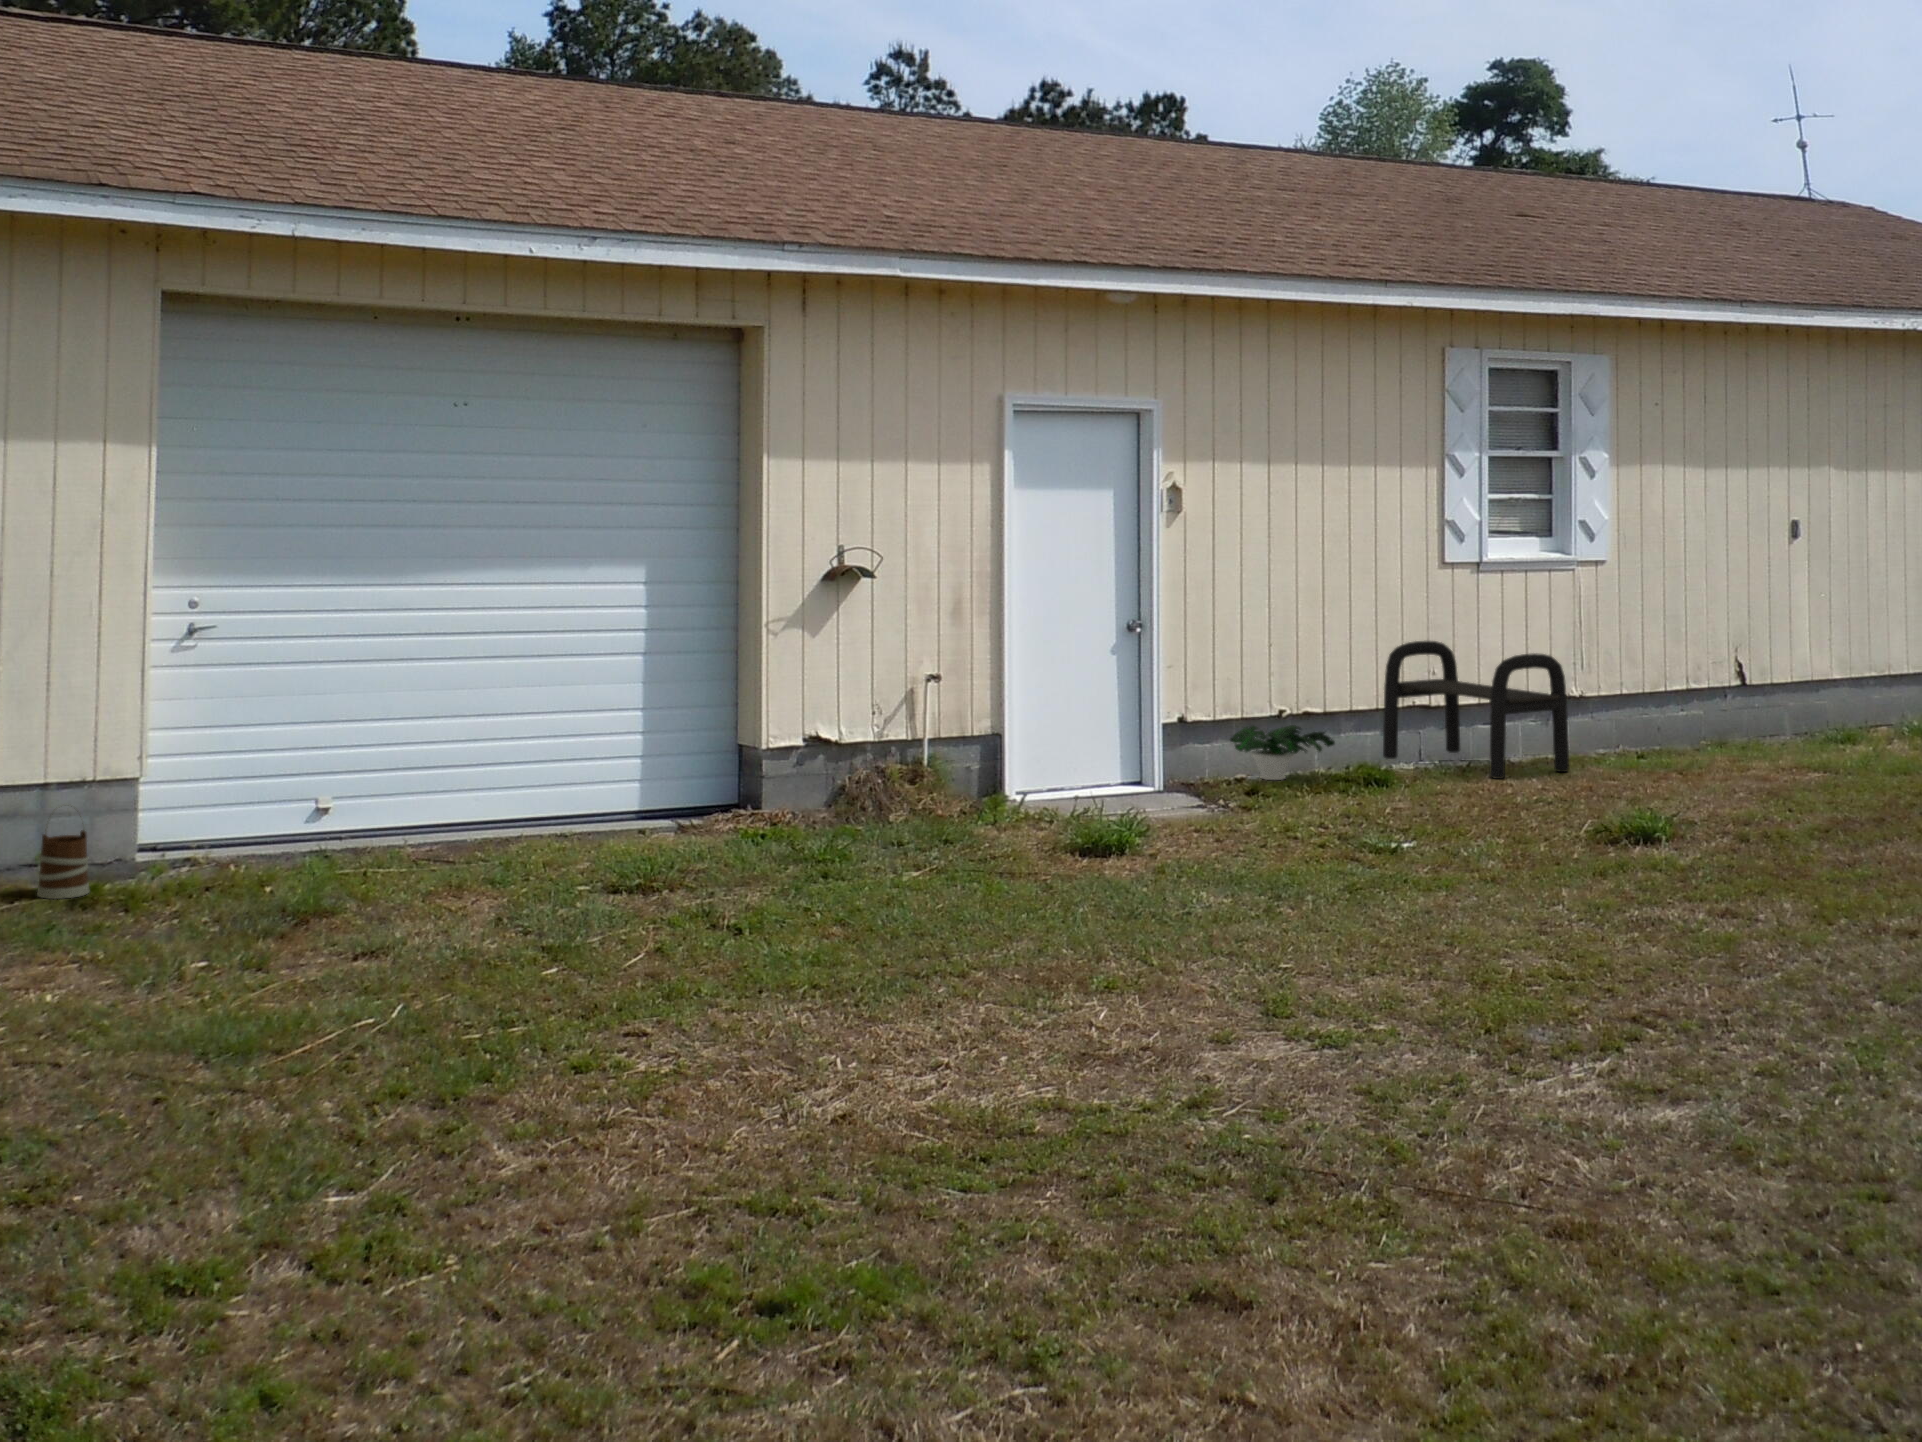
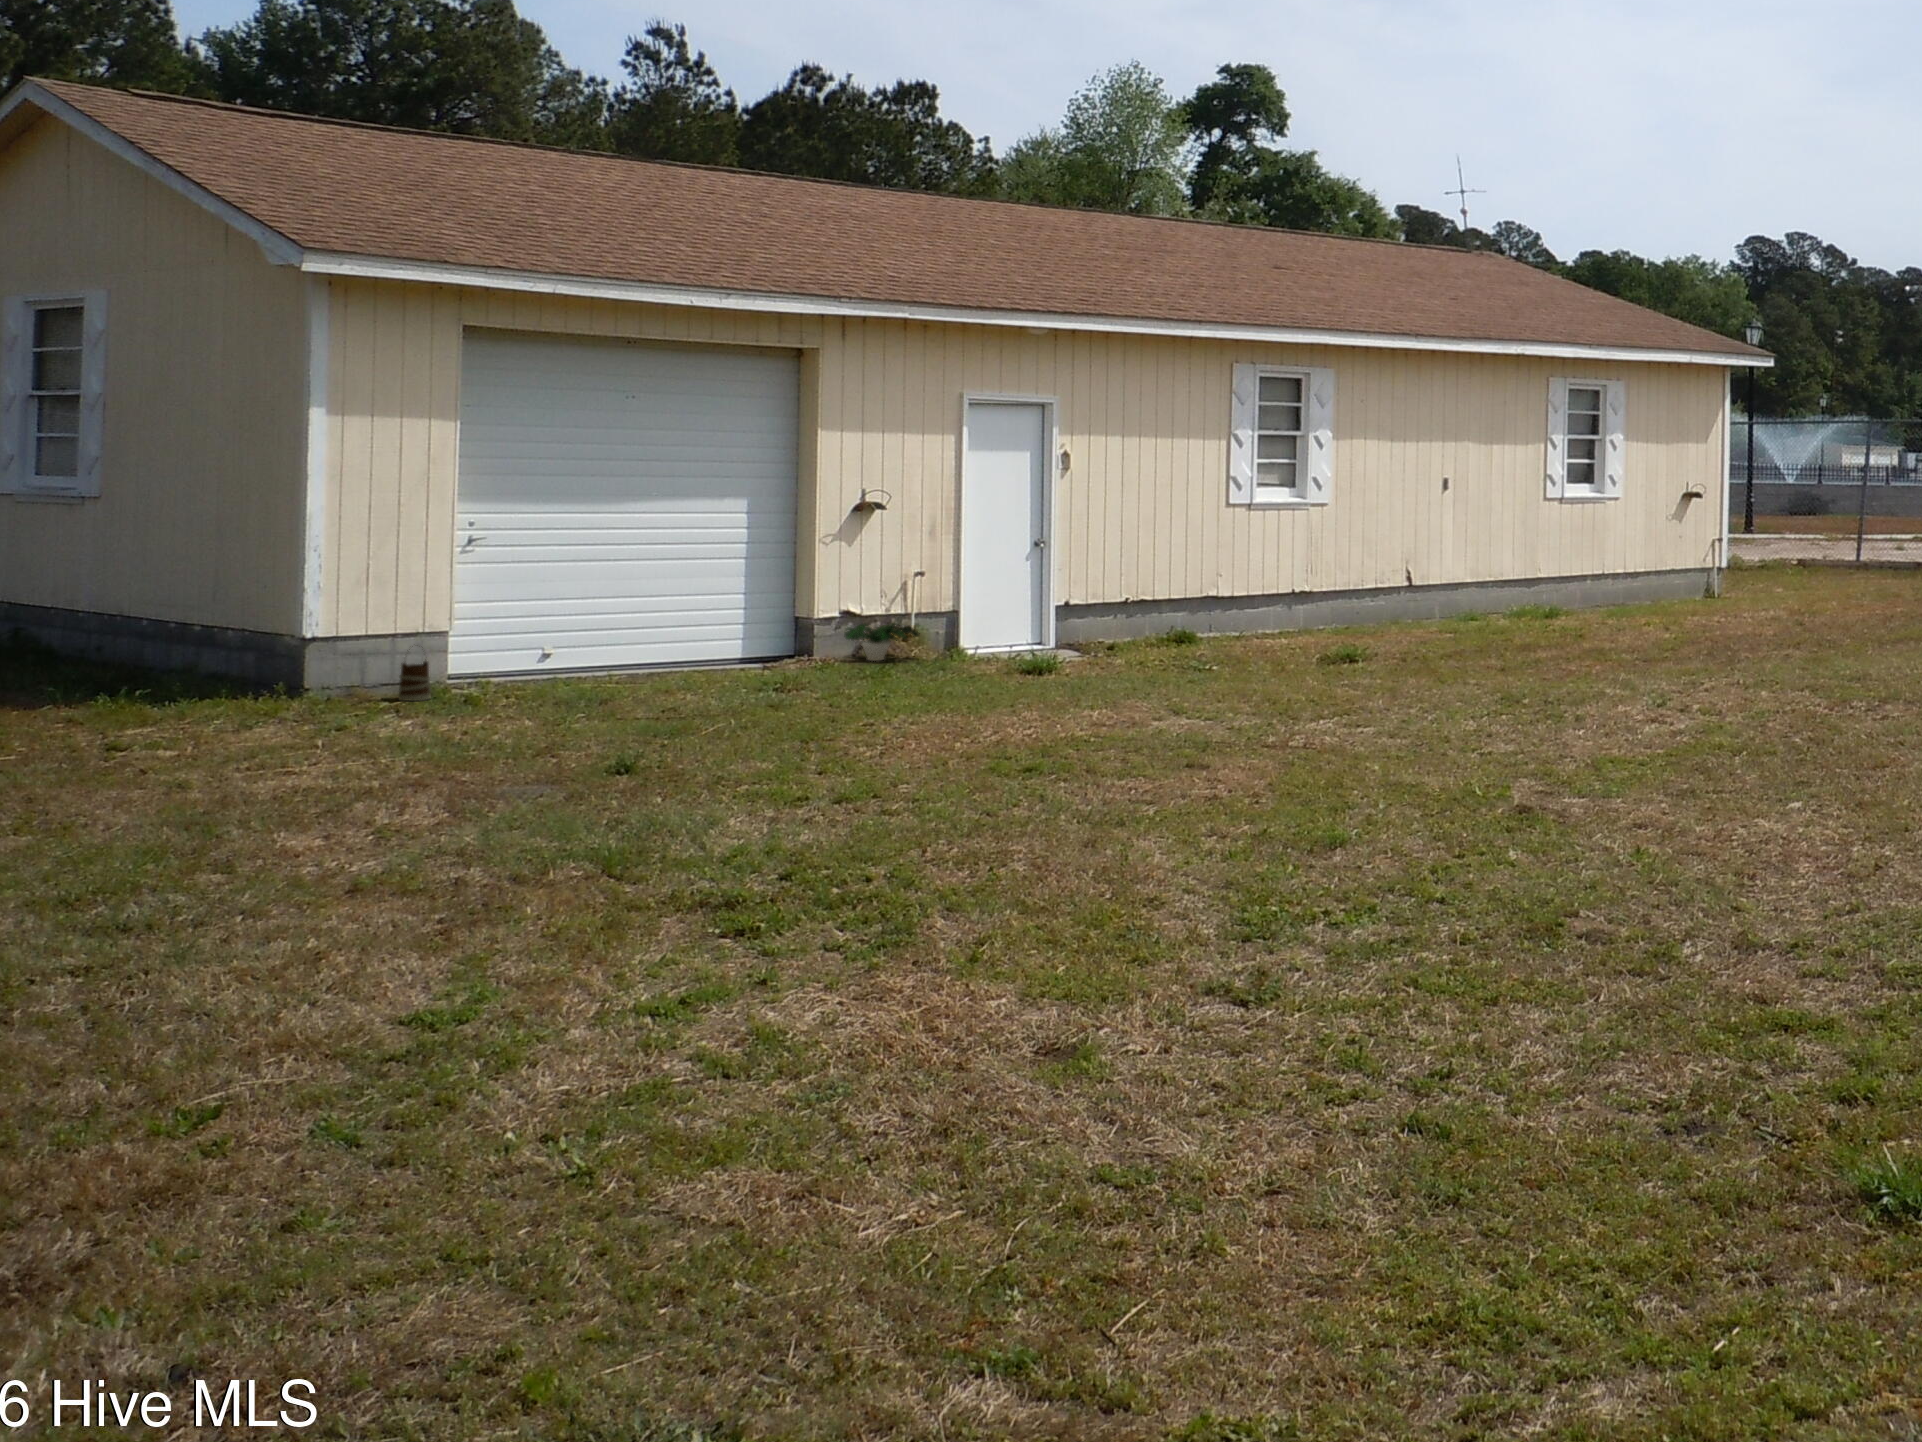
bench: present [1383,641,1569,779] -> none [1190,553,1303,636]
potted plant: present [1230,725,1335,780] -> present [844,623,920,661]

